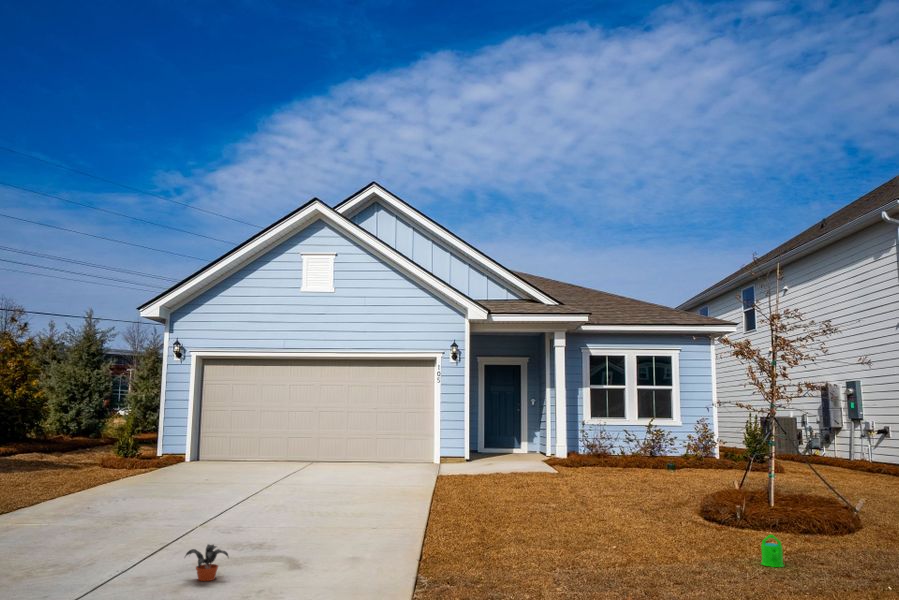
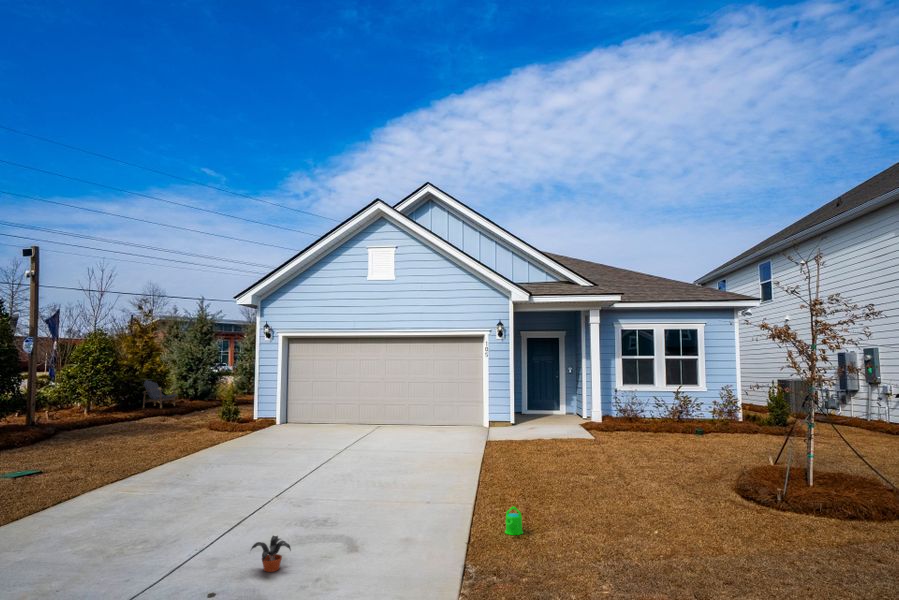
lounge chair: none [14,409,58,444] -> present [143,380,177,407]
watering can: present [761,535,784,567] -> present [505,507,523,535]

